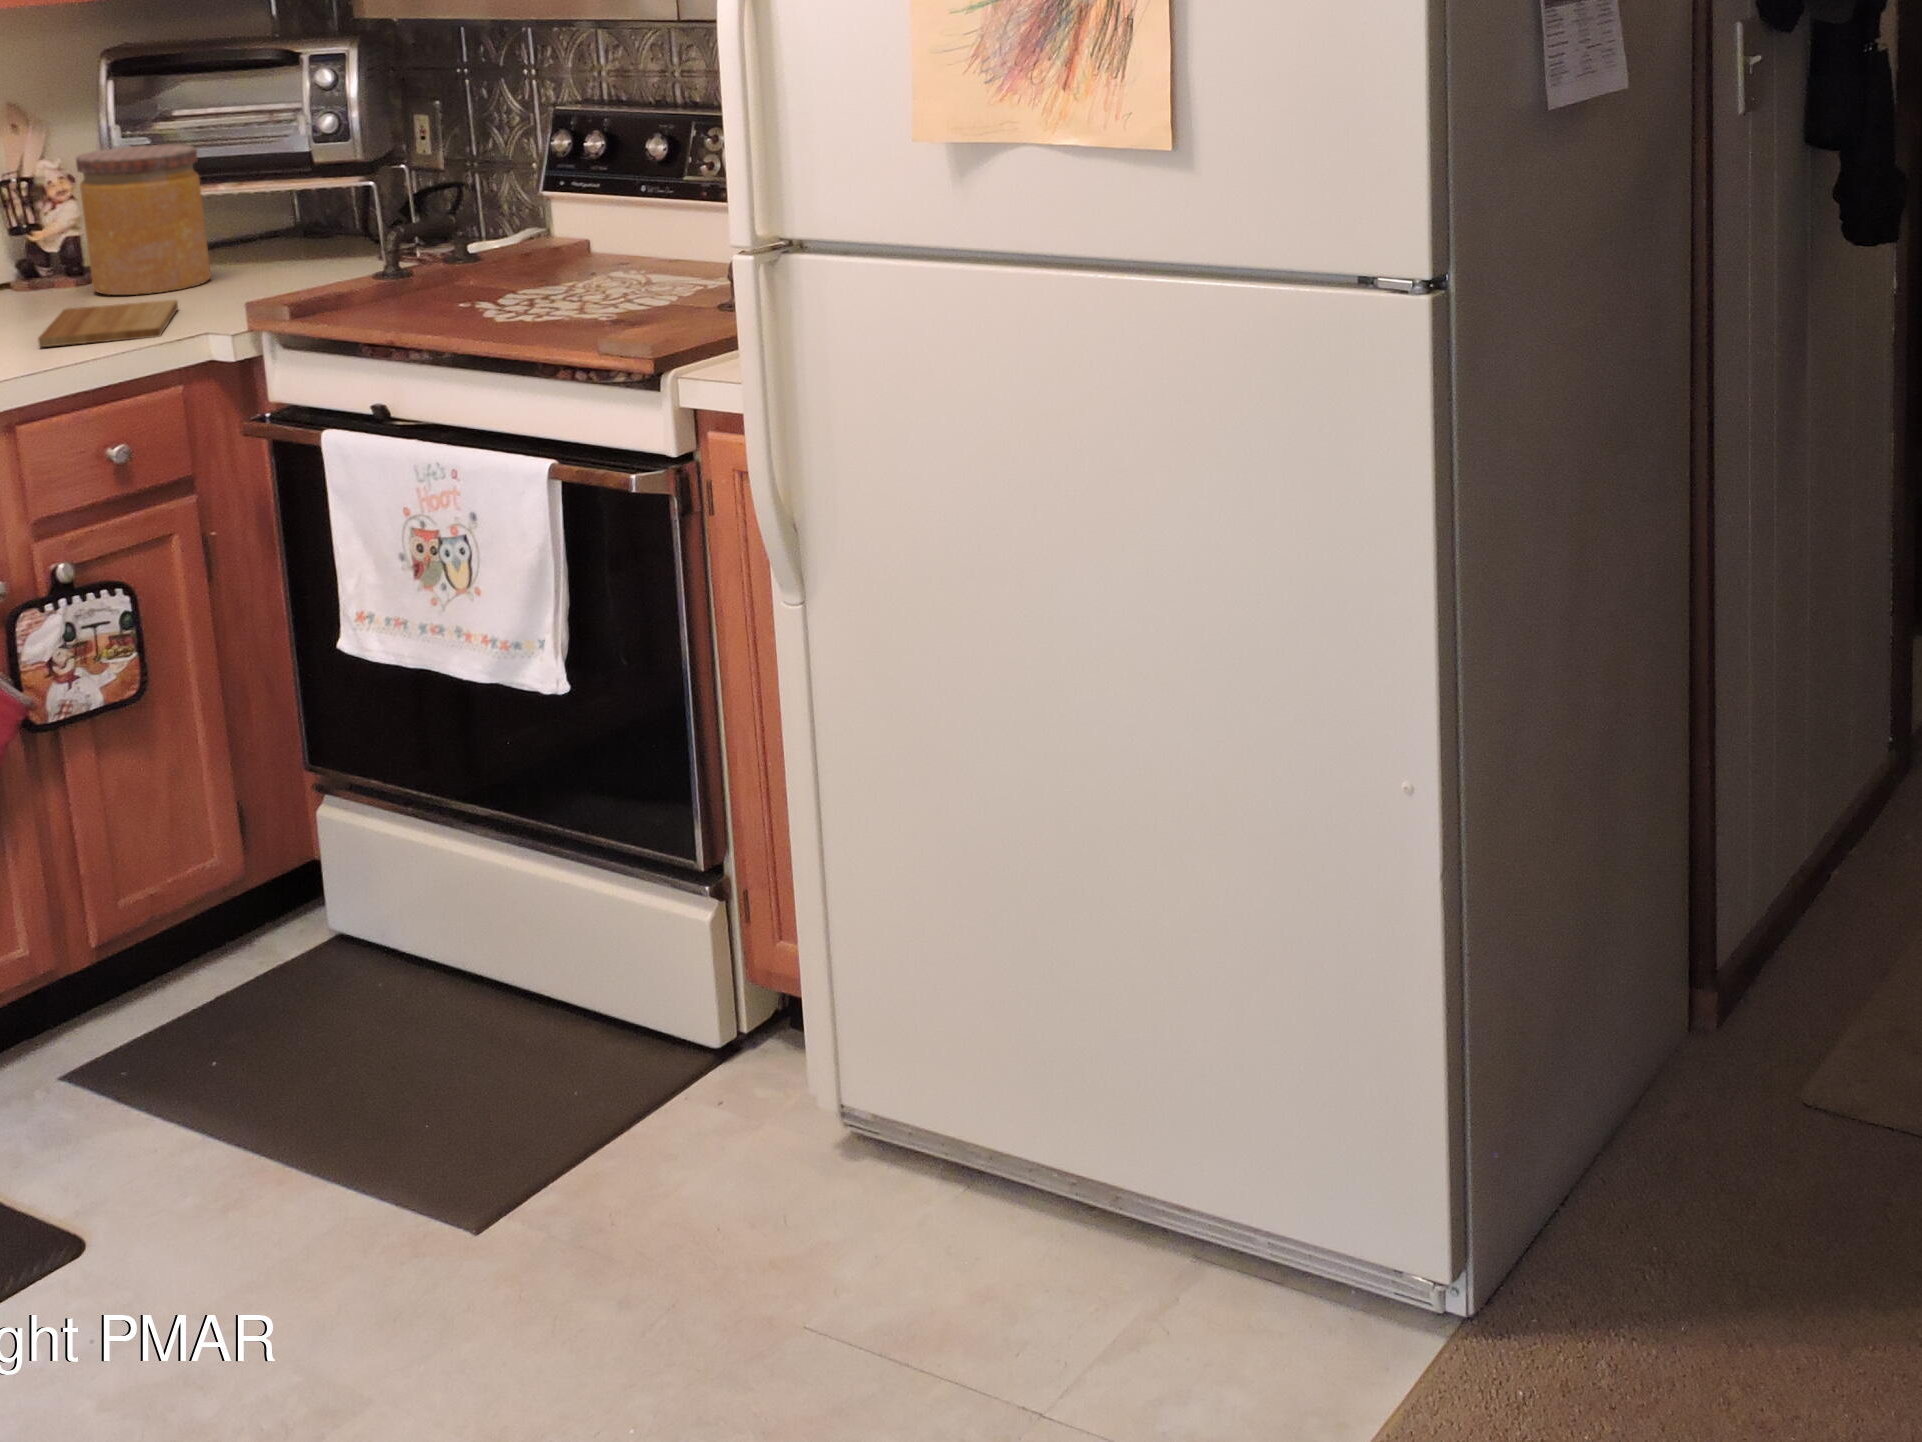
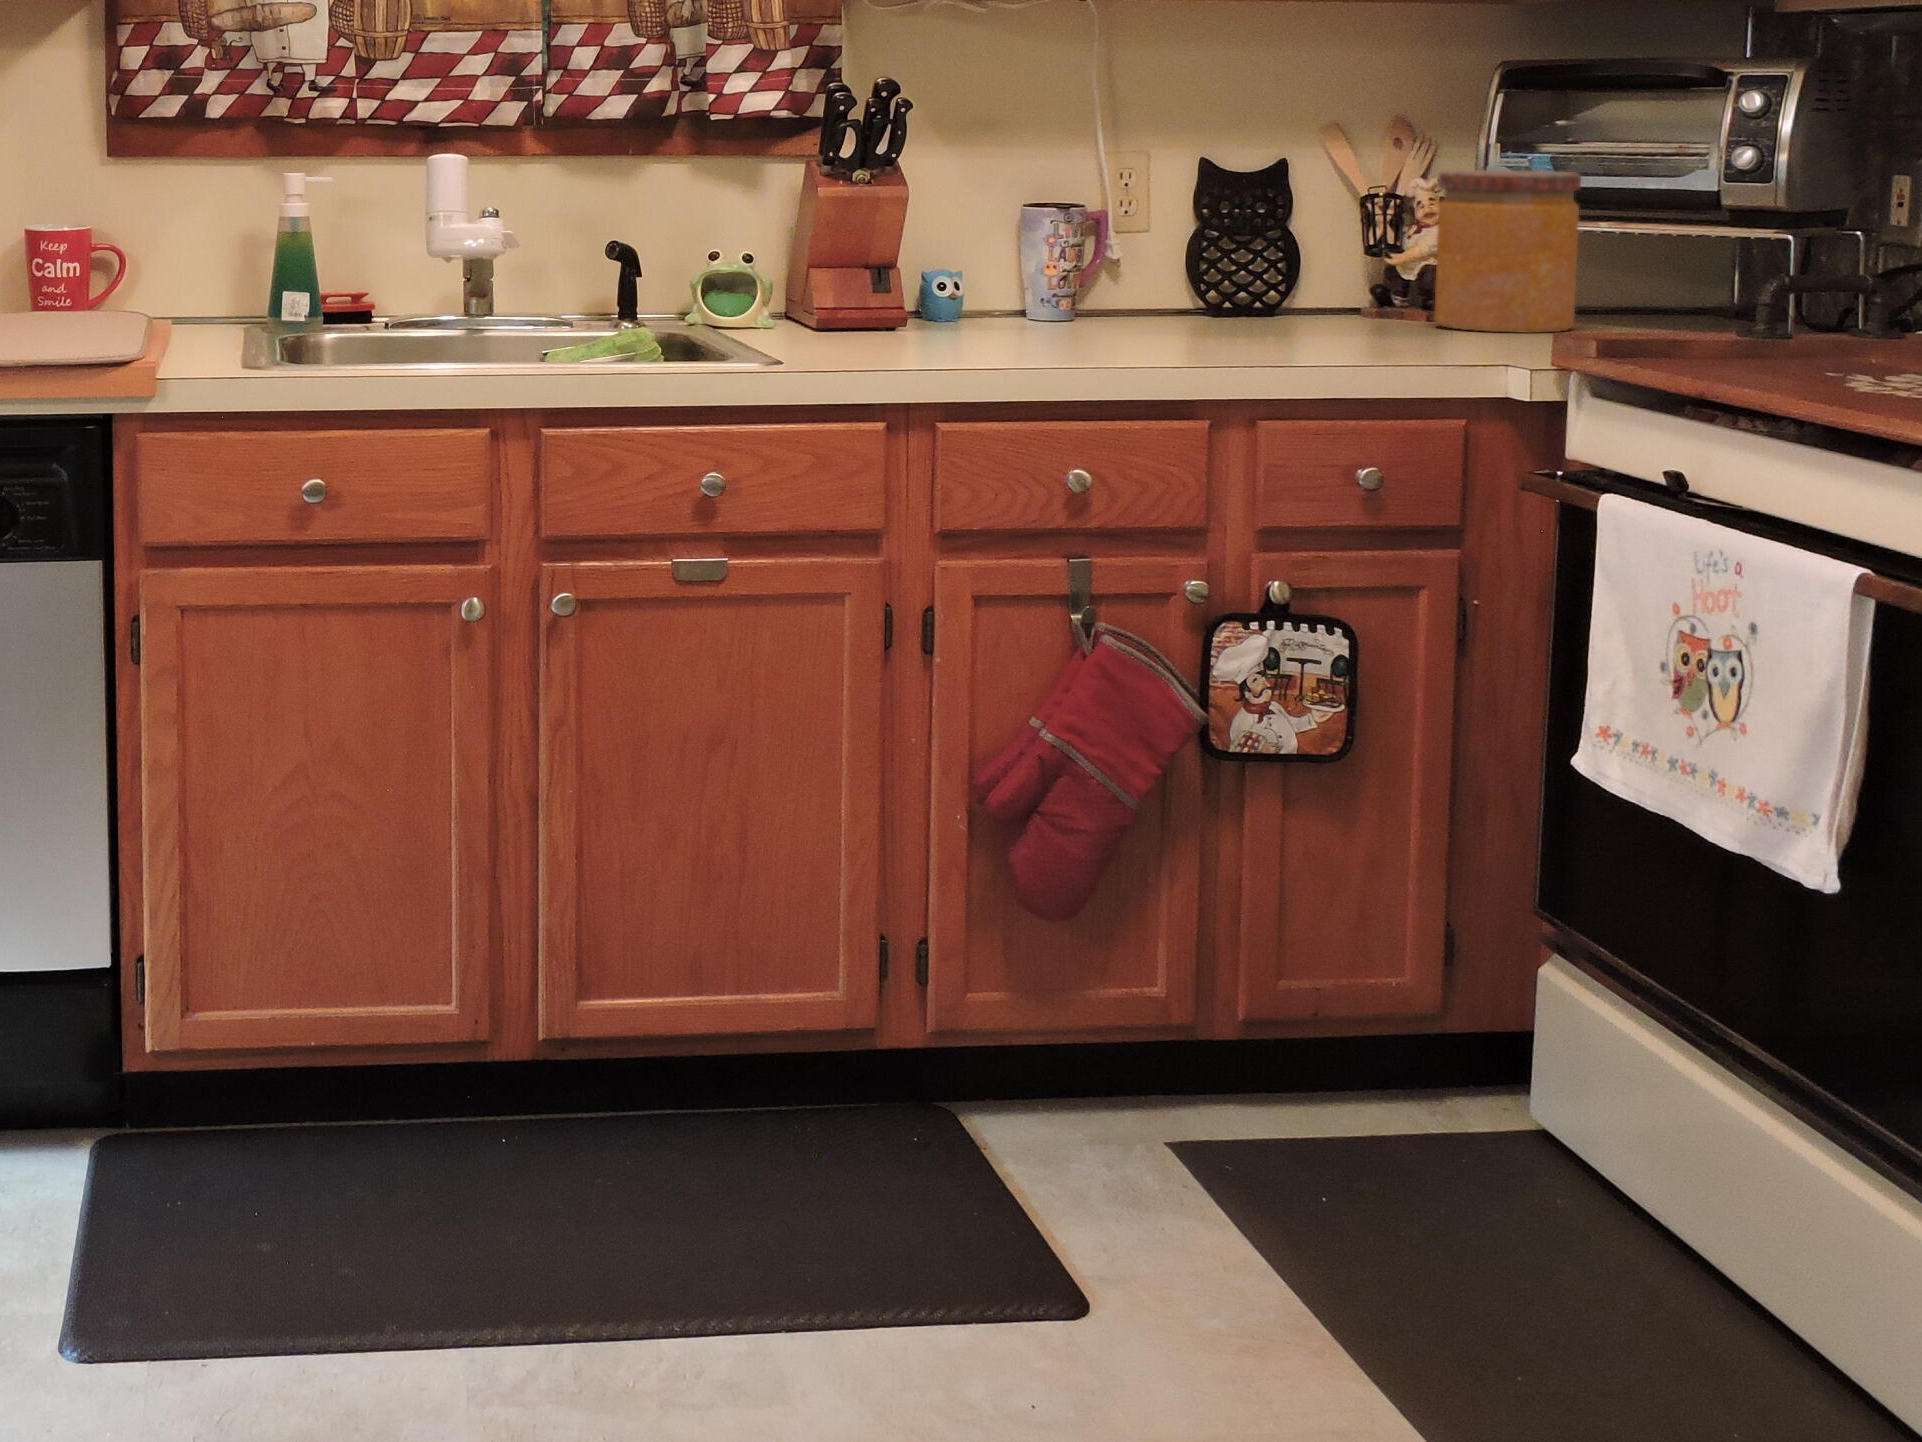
cutting board: present [38,300,178,347] -> none [1314,325,1499,357]

